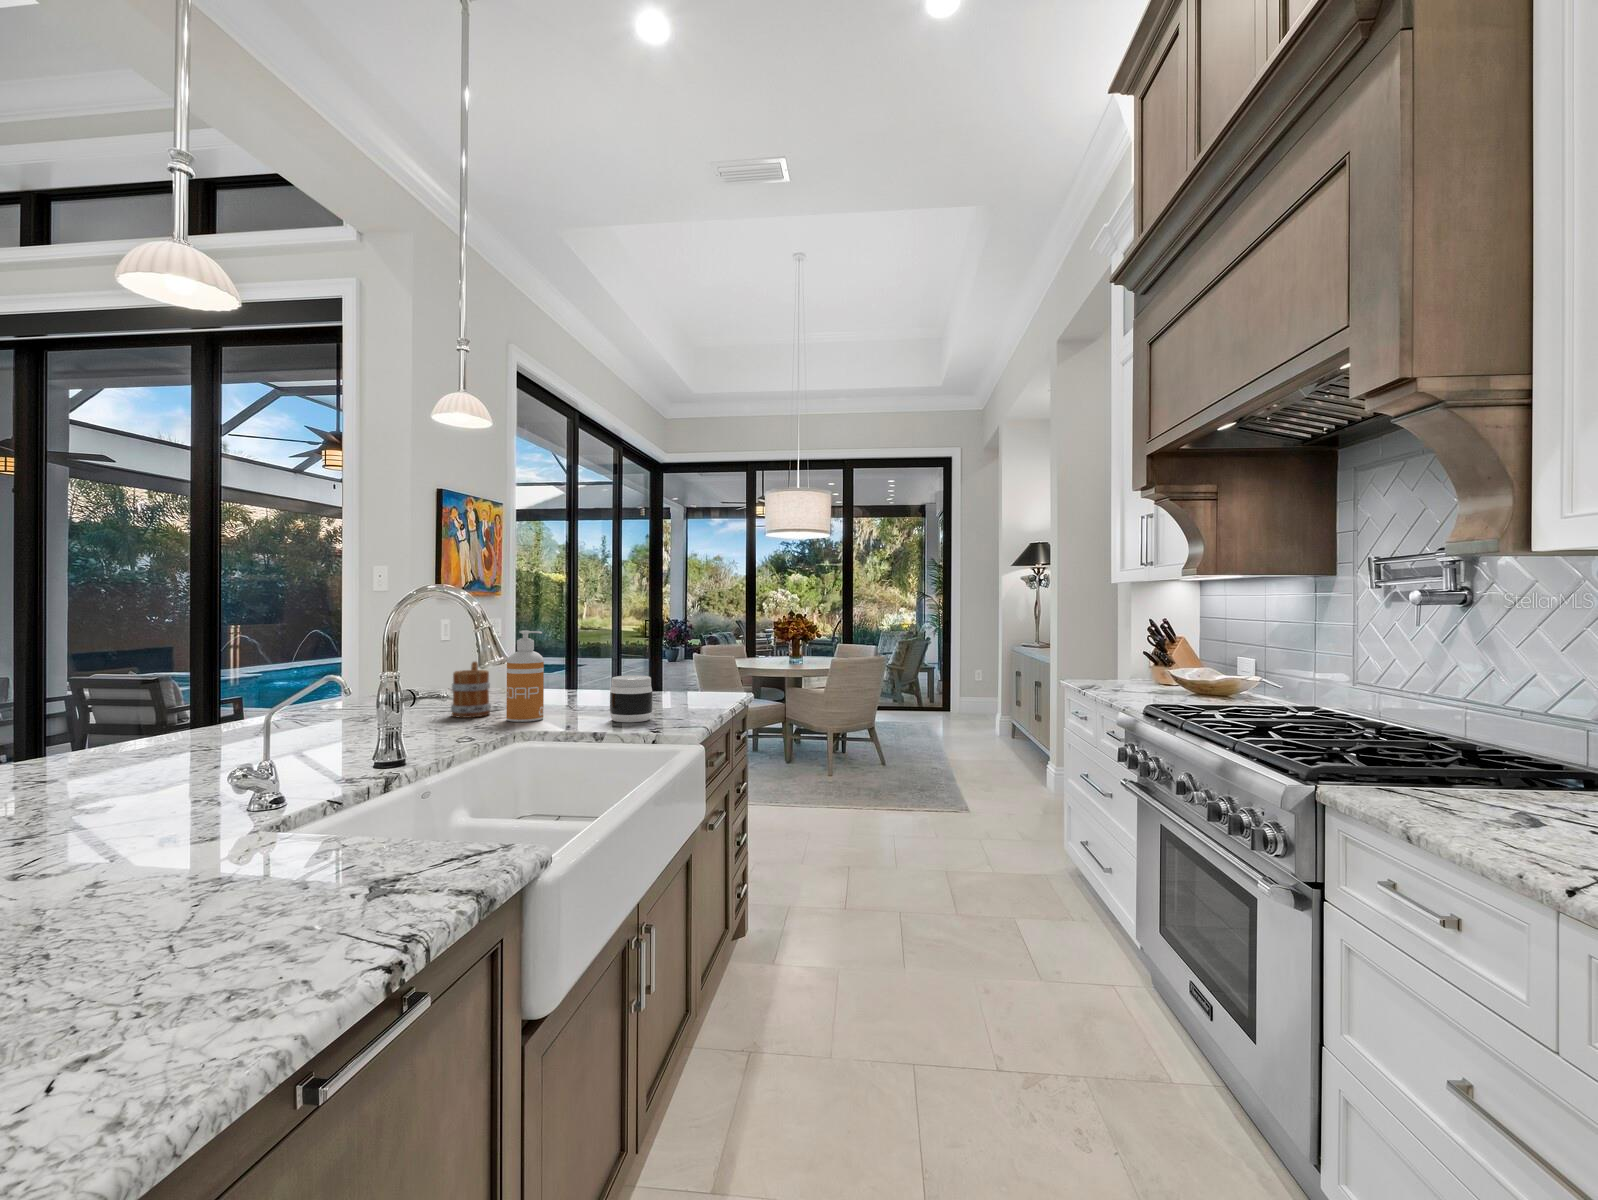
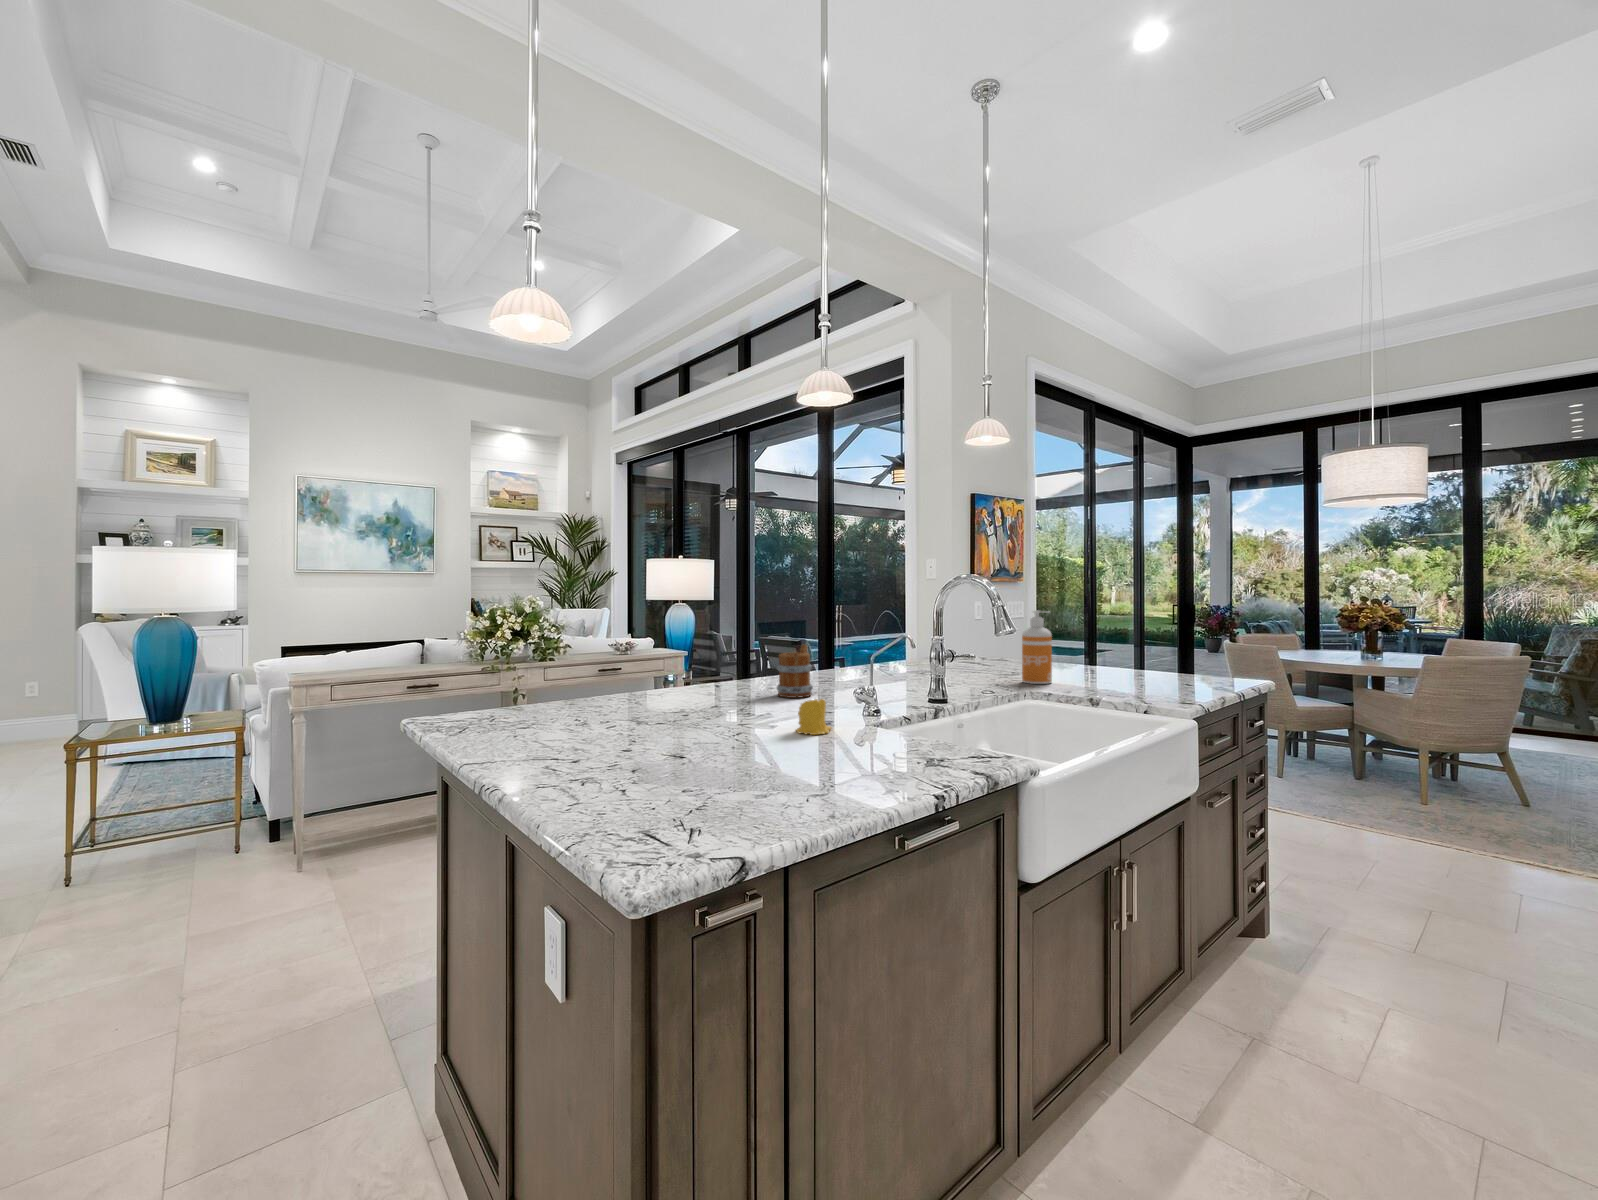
mug: present [451,662,491,718] -> present [776,645,813,698]
jar: present [610,675,653,722] -> none [1108,651,1147,691]
candle: none [91,793,183,869] -> present [796,699,832,735]

